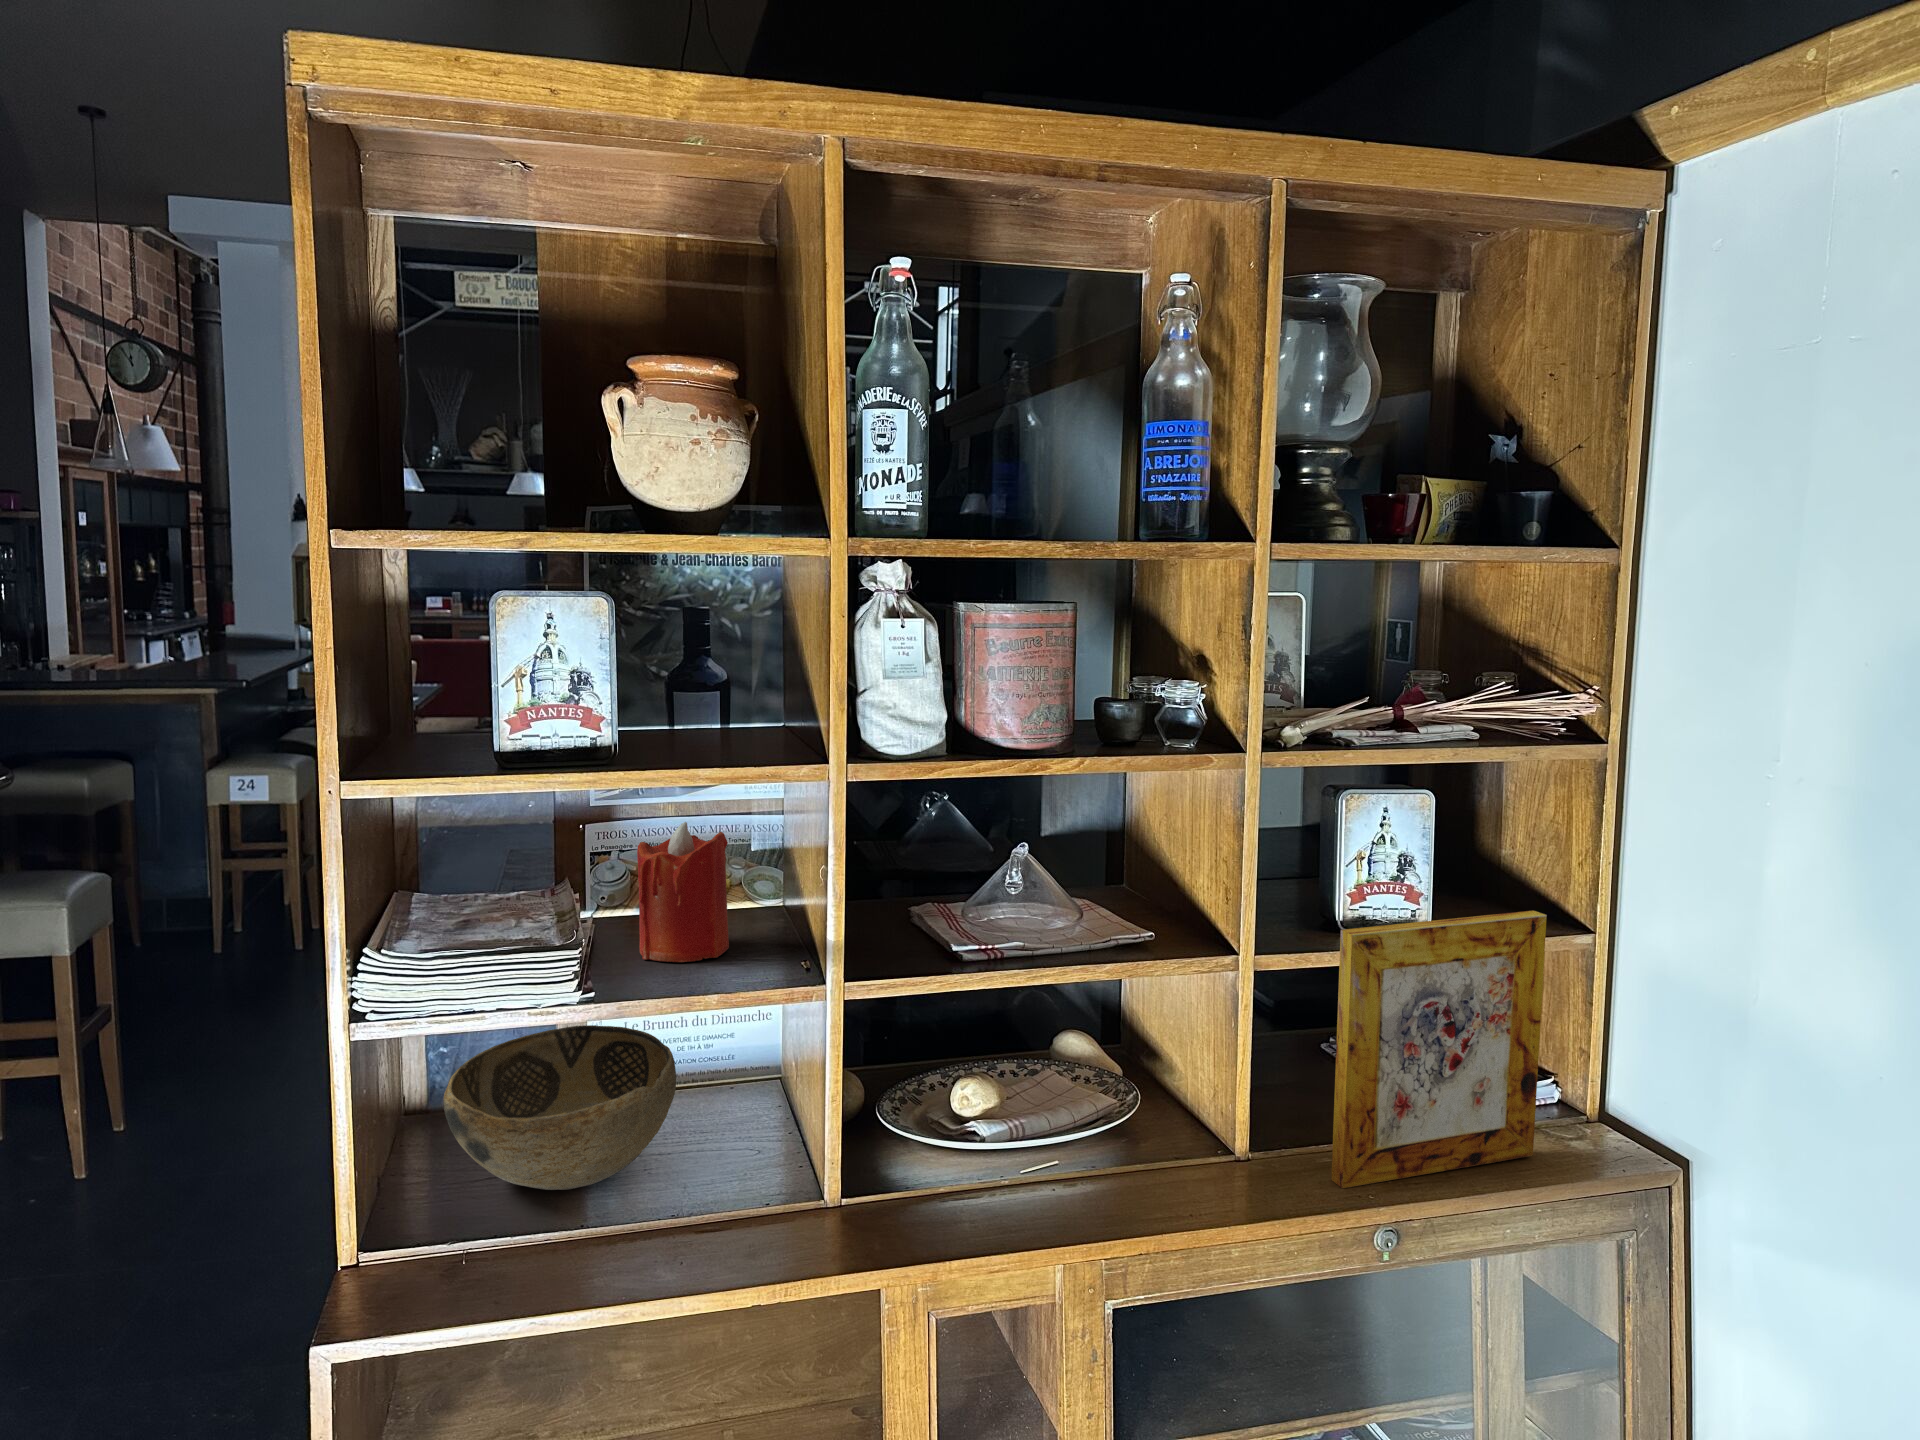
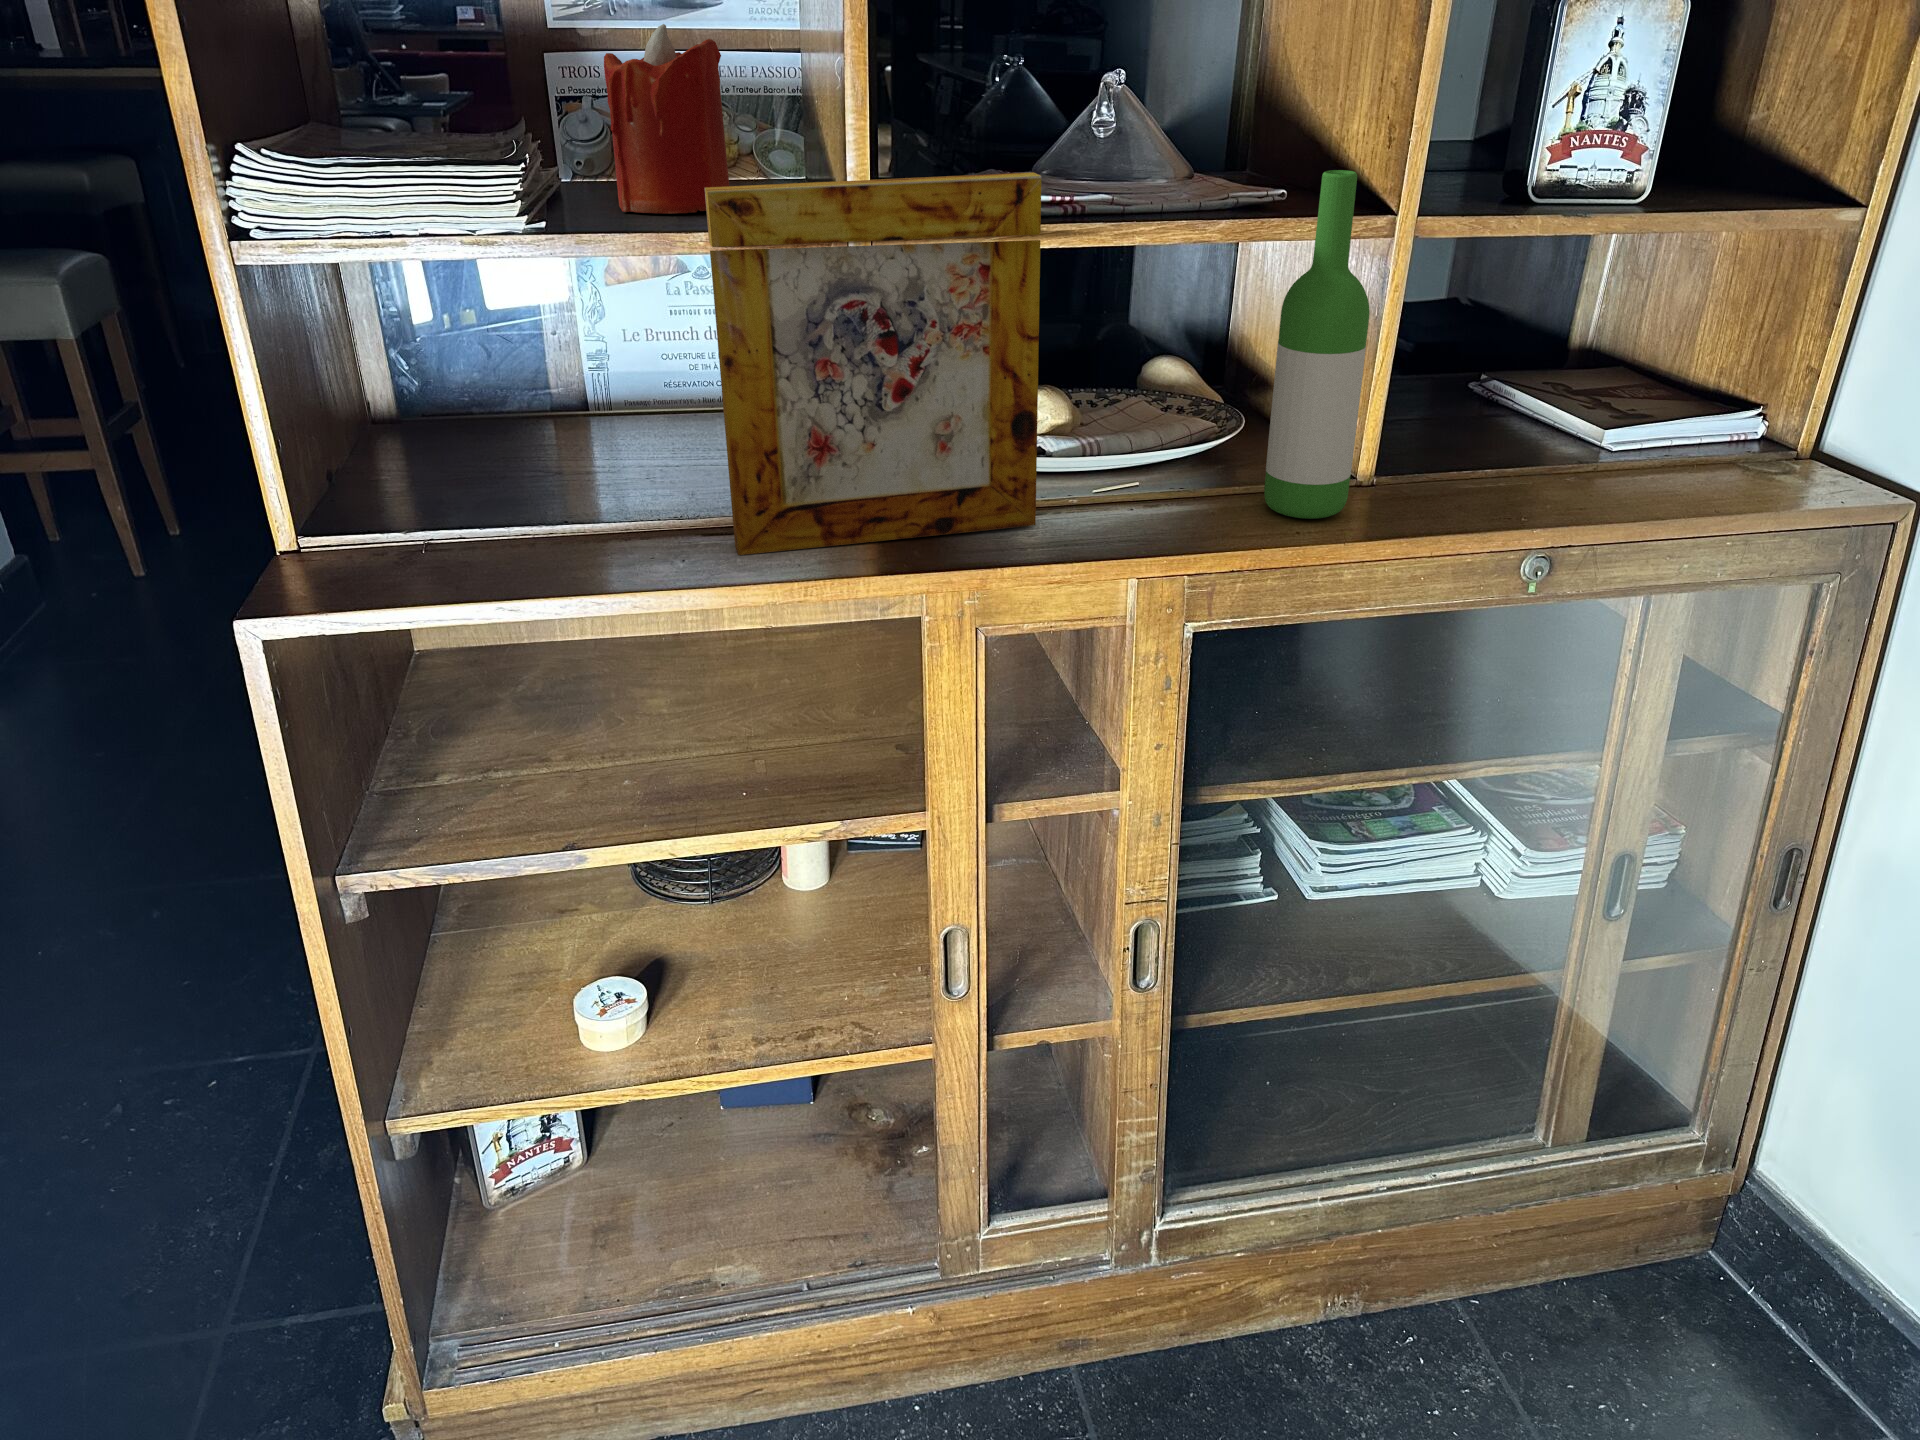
picture frame: present [1331,911,1547,1188] -> present [705,172,1041,555]
wine bottle: none [1161,929,1233,1200] -> present [1264,170,1370,519]
decorative bowl: present [443,1025,676,1190] -> none [398,317,676,494]

